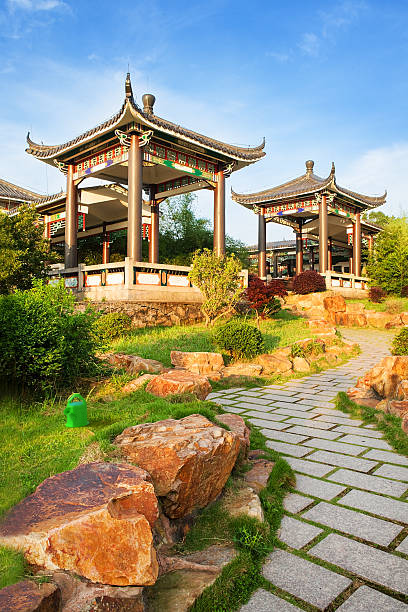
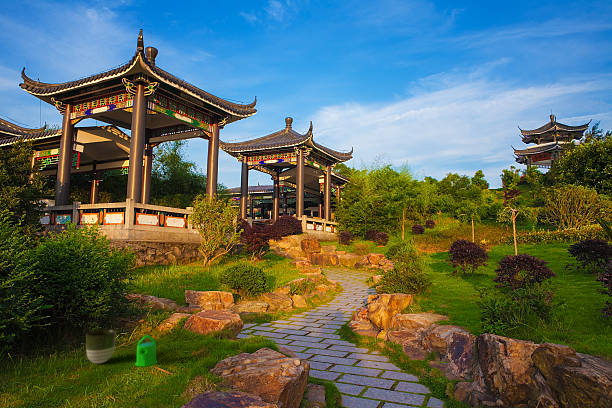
planter: none [21,385,52,420] -> present [86,329,116,363]

